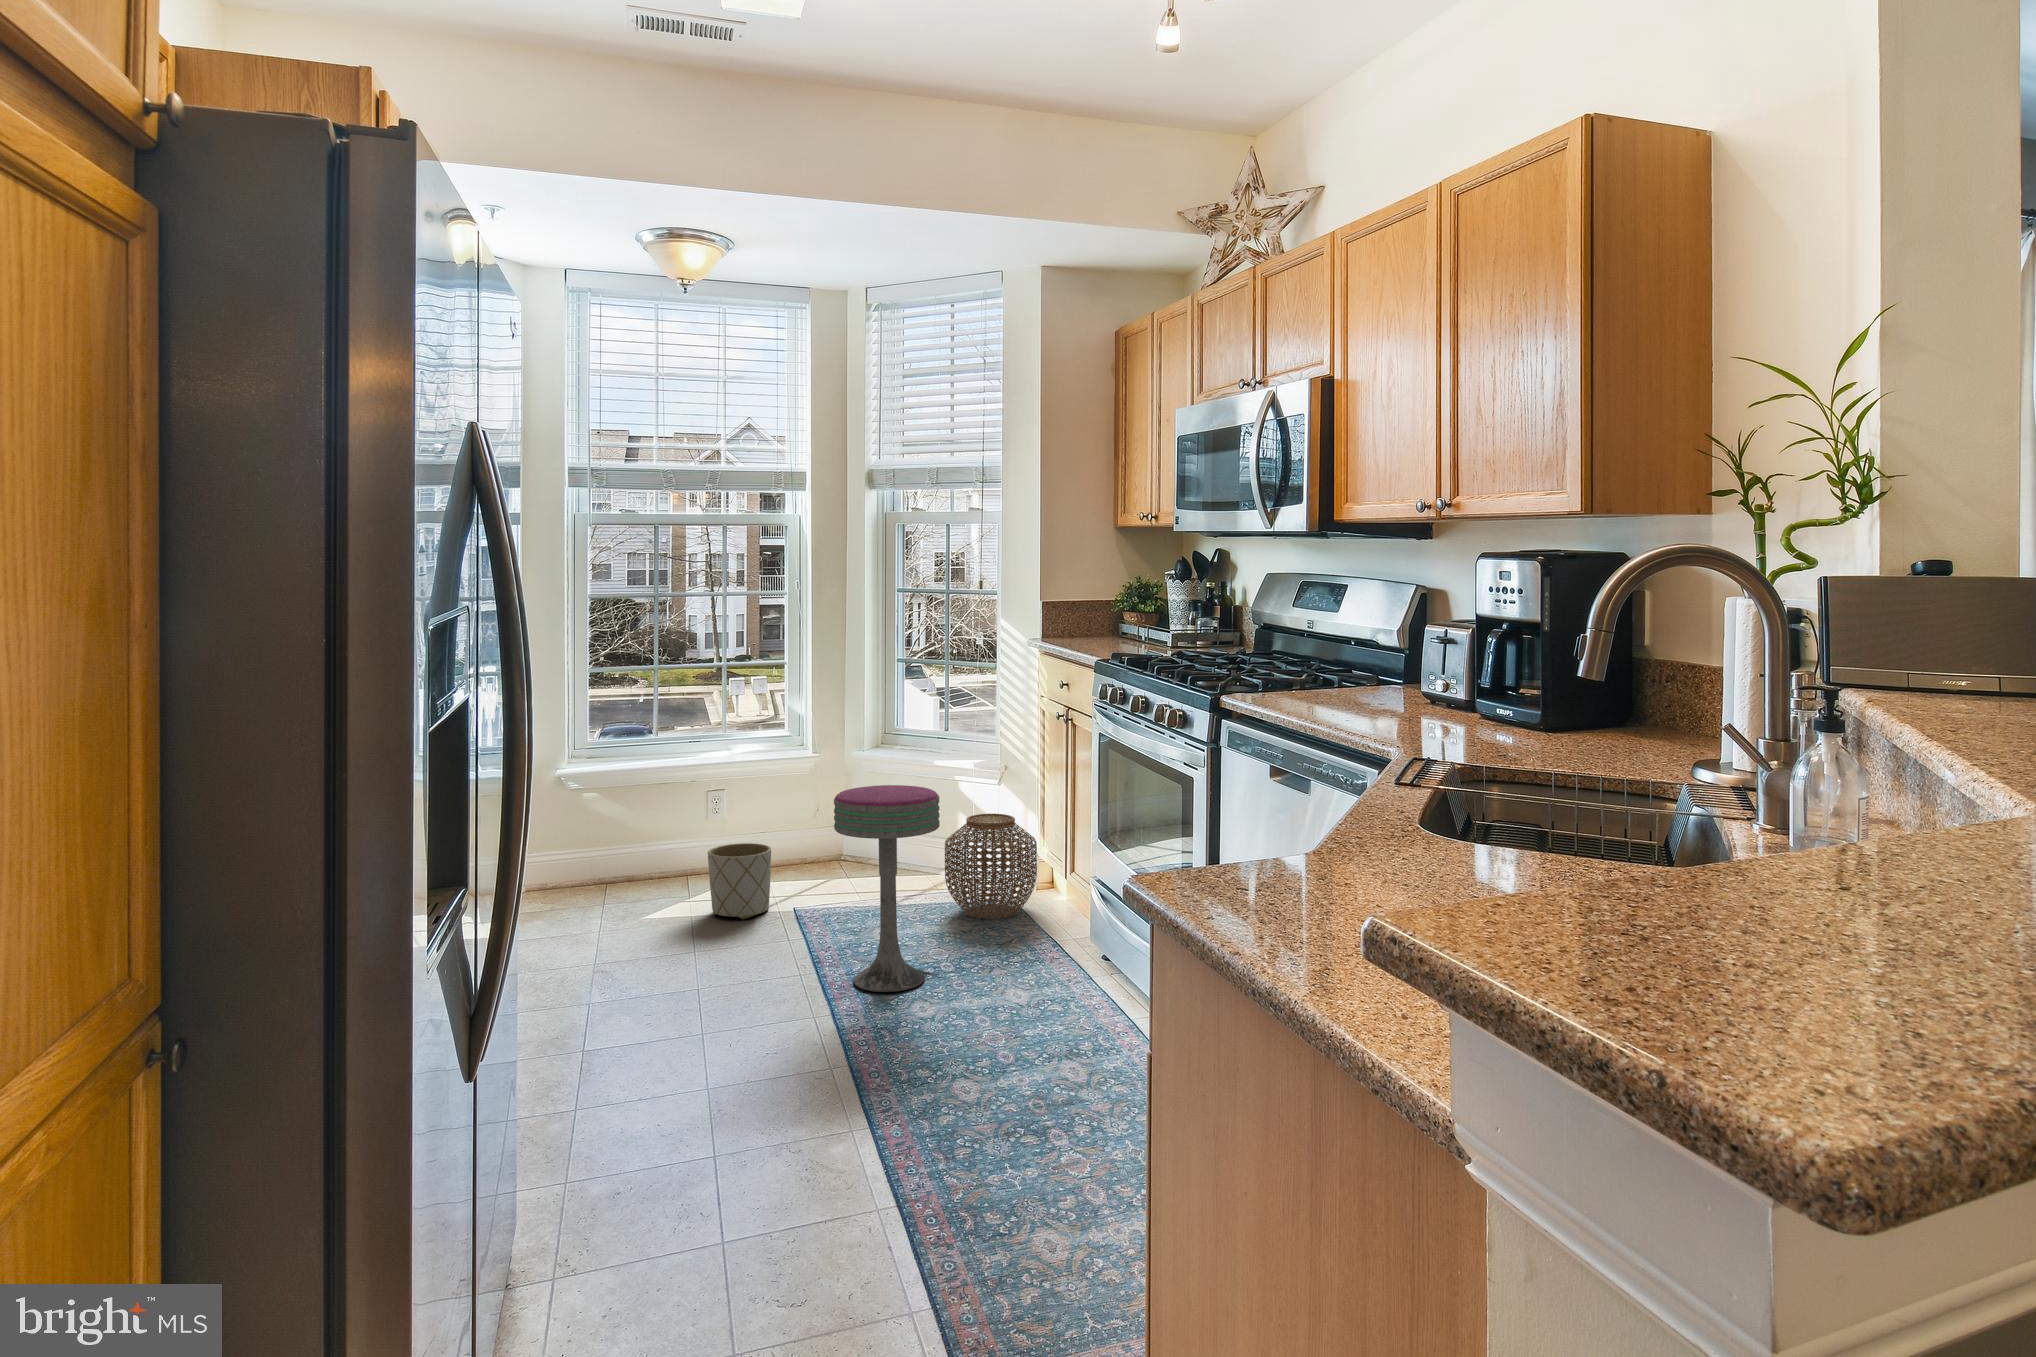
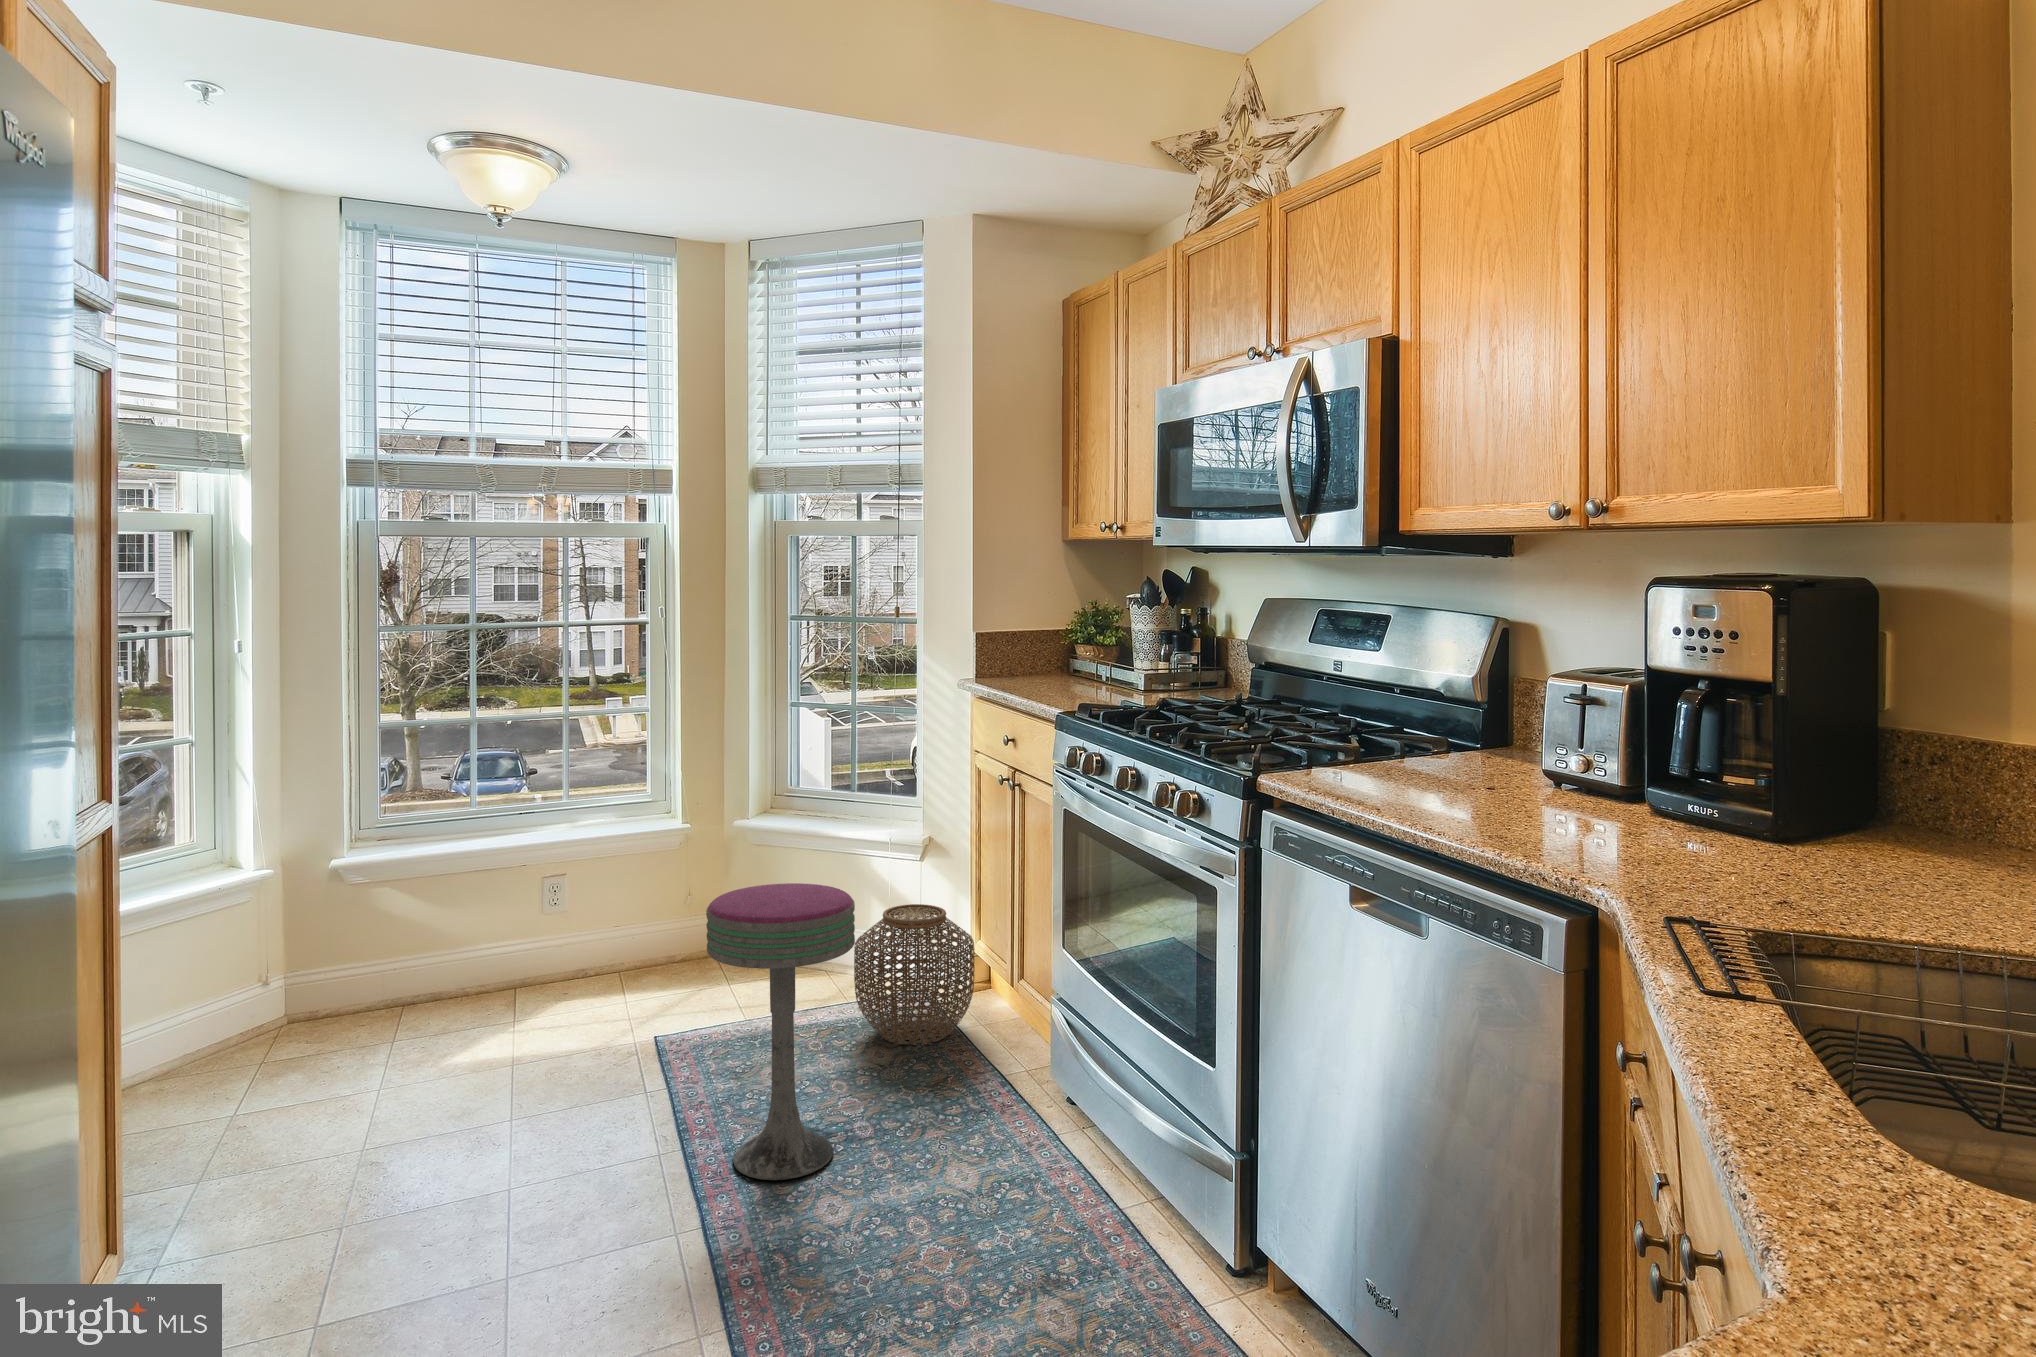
planter: present [708,843,771,919] -> none [534,948,622,1055]

